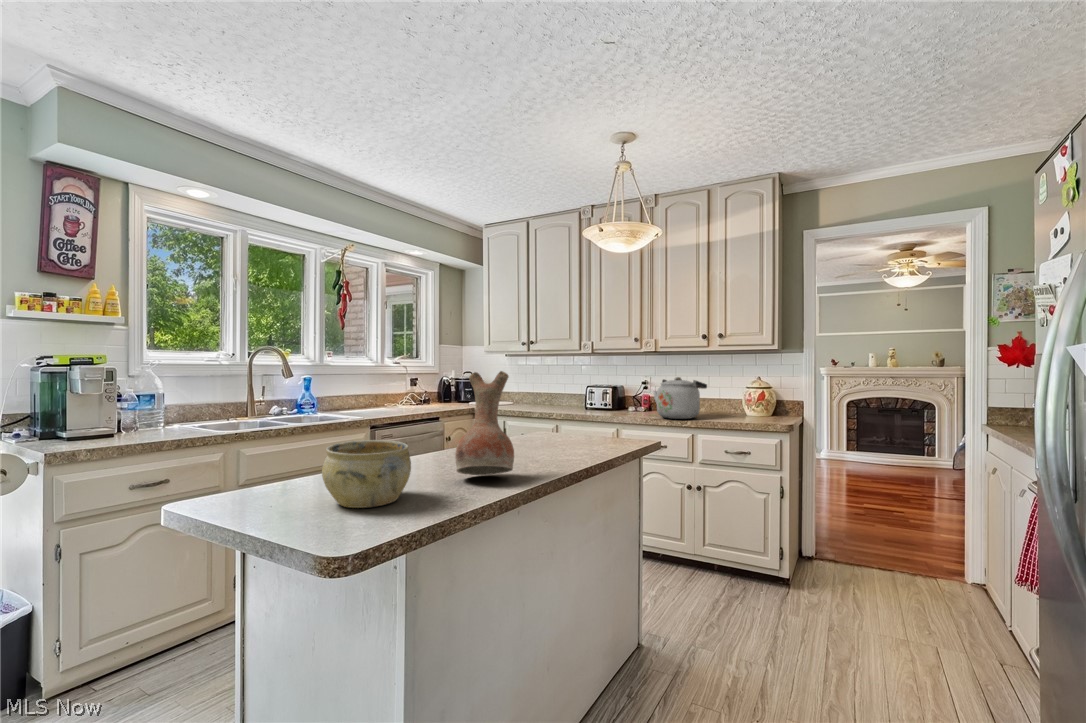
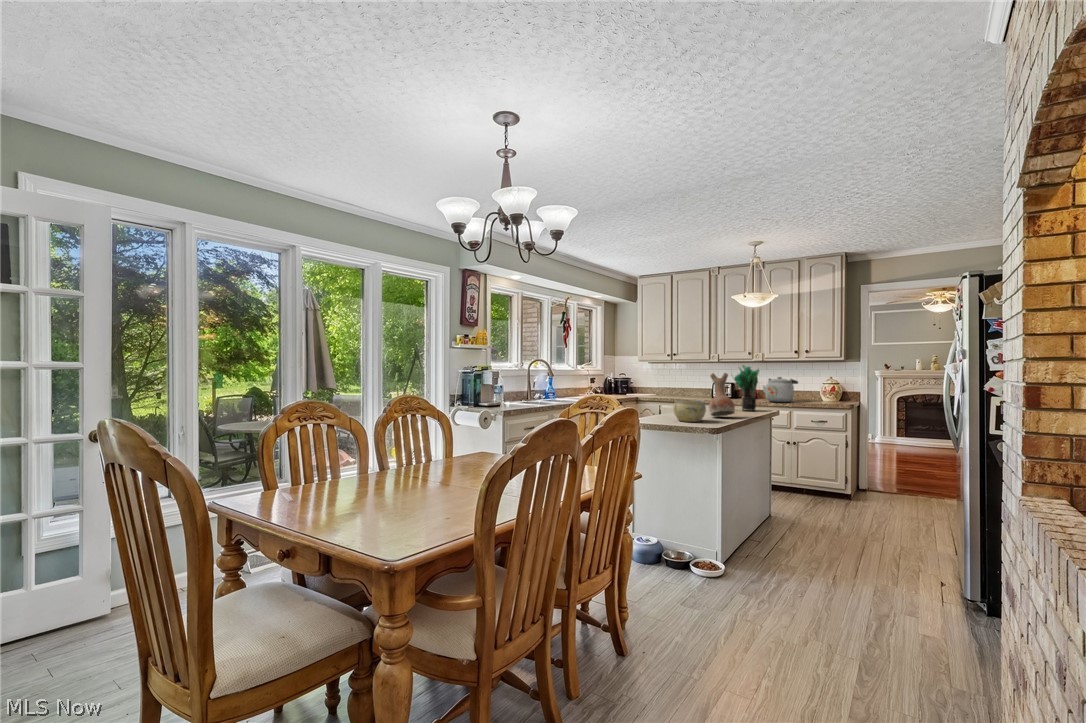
potted plant: none [553,355,603,450] -> present [734,365,759,411]

